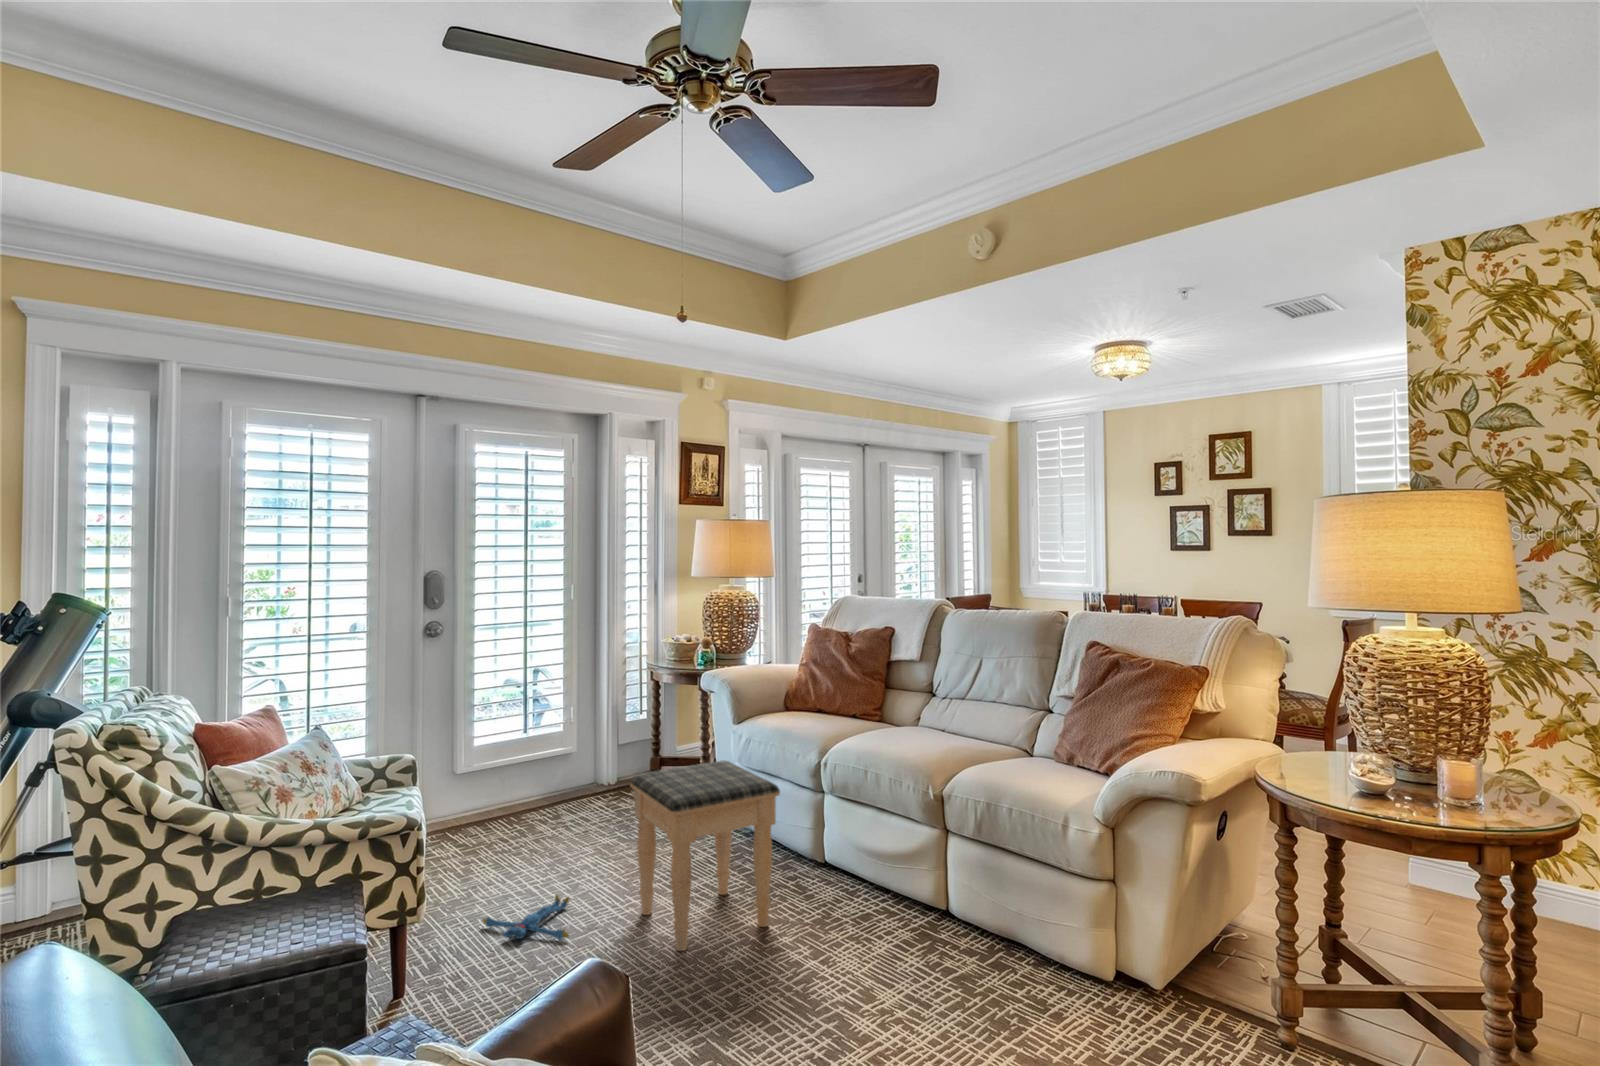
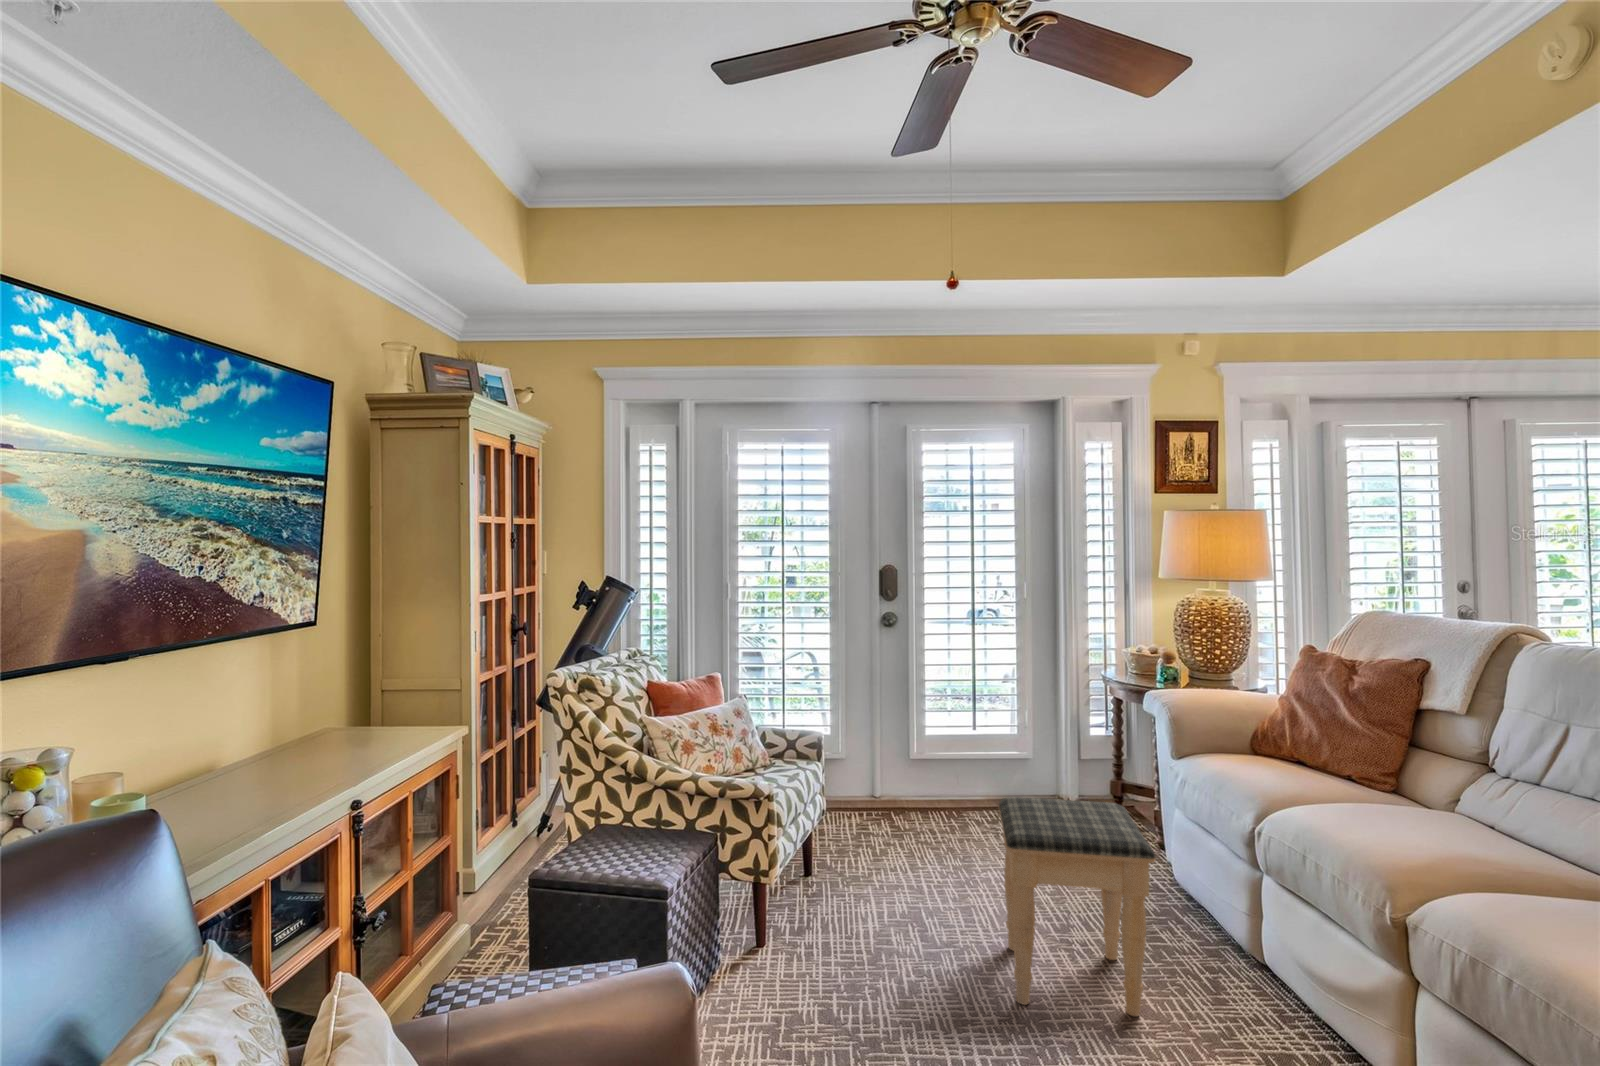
plush toy: present [483,895,569,940] -> none [865,897,947,945]

